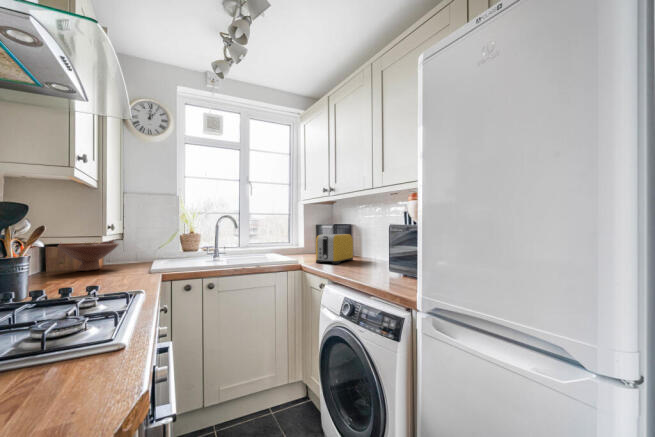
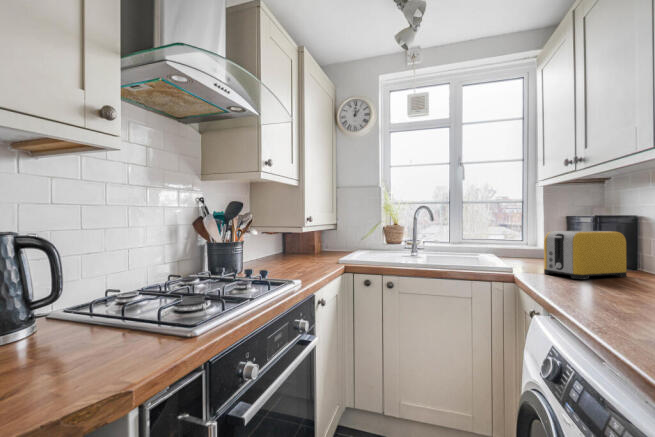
fruit bowl: present [58,240,118,271] -> none [285,225,326,256]

